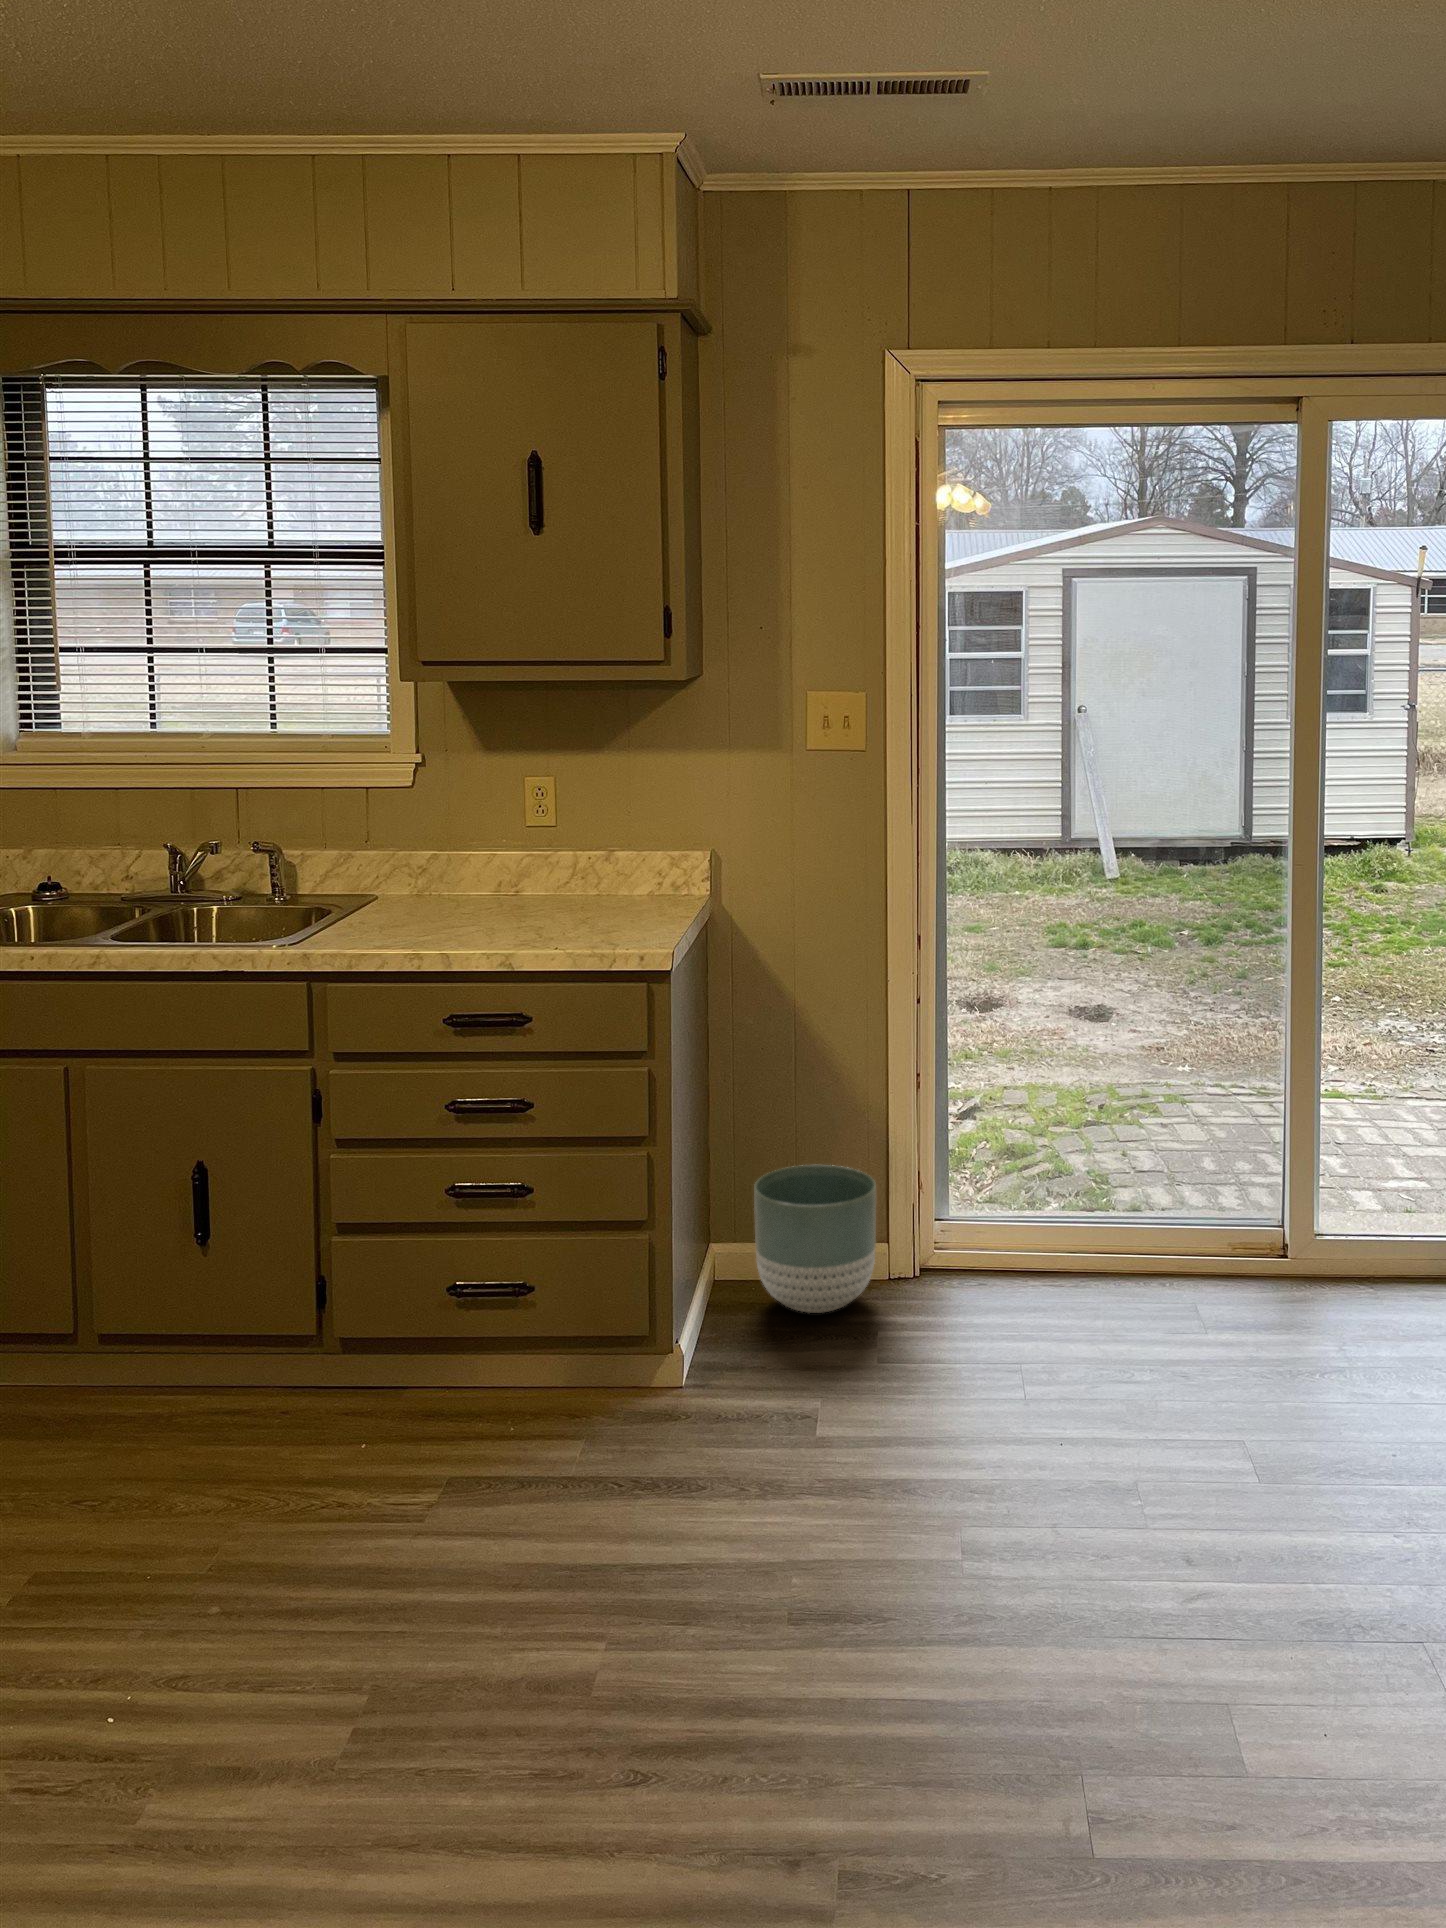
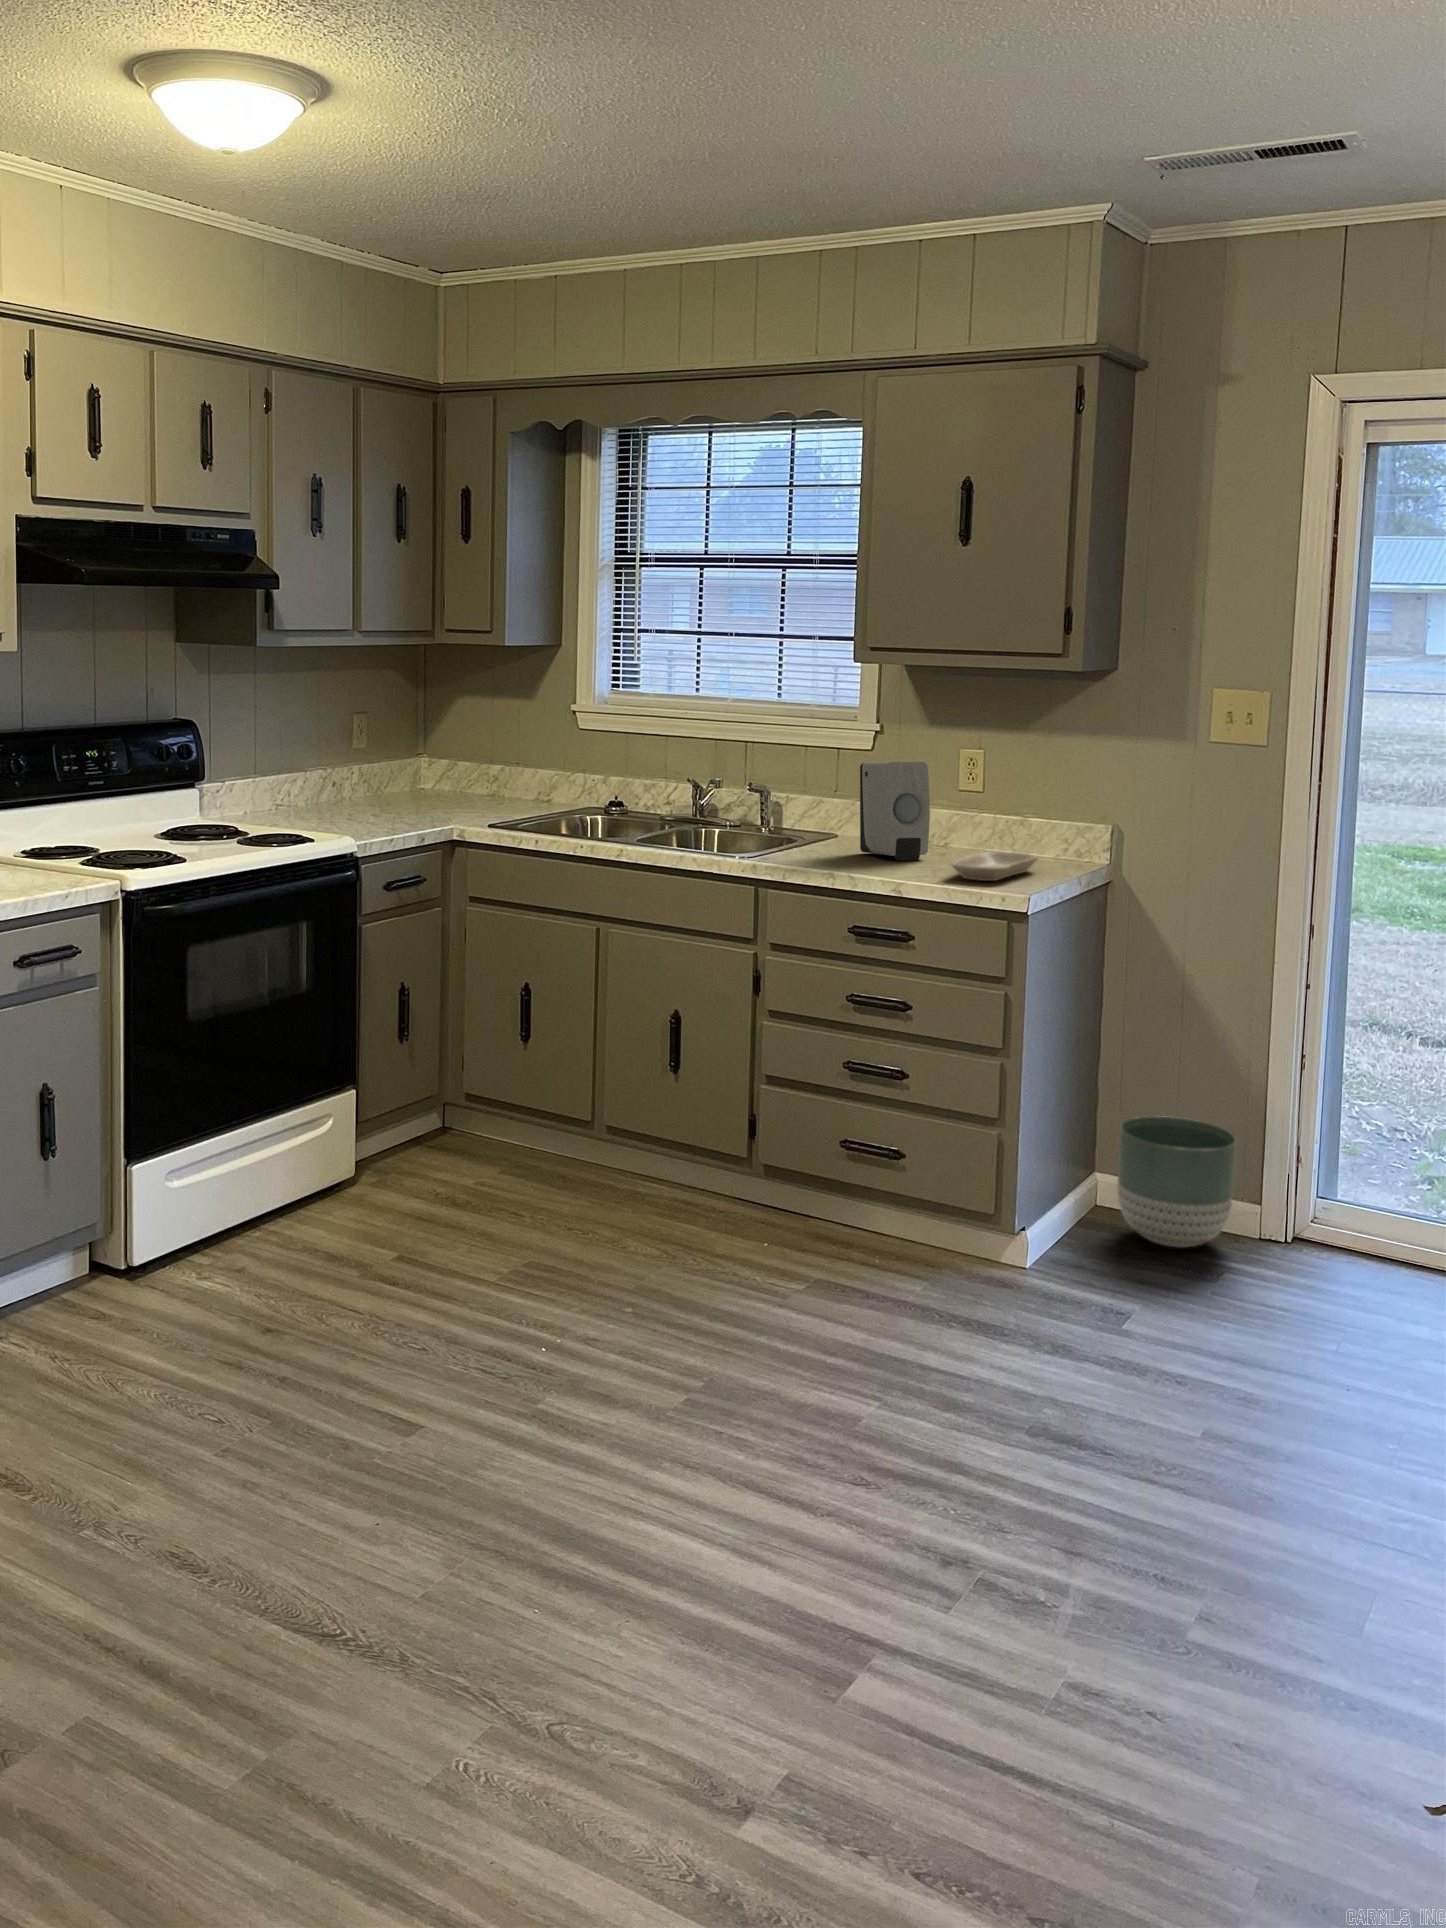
soap dispenser: none [411,798,508,922] -> present [860,762,930,860]
tray: none [566,897,650,939] -> present [951,852,1038,881]

